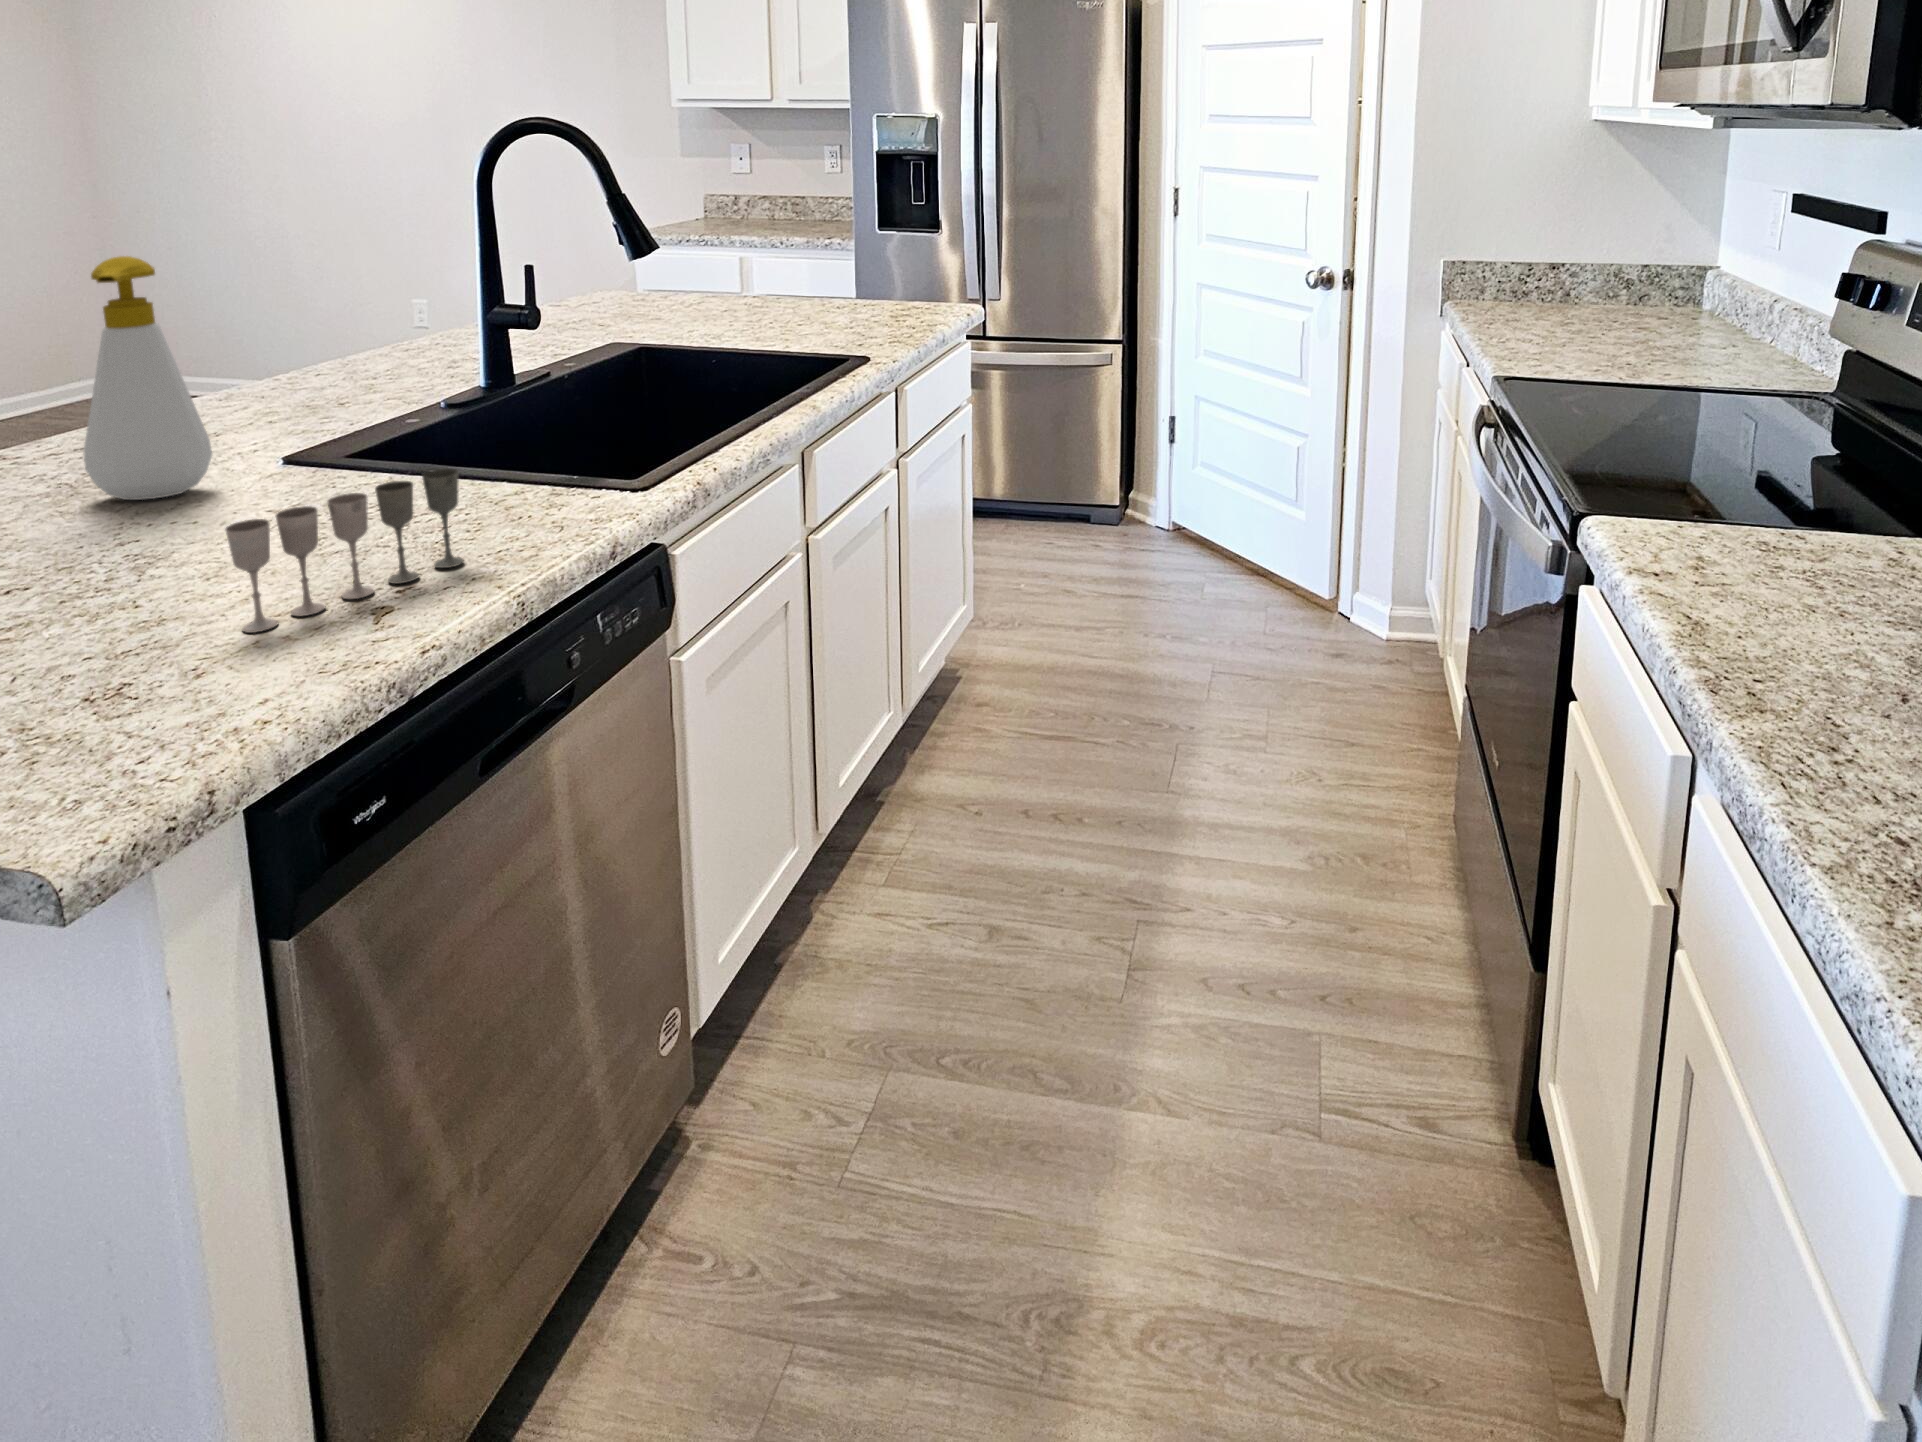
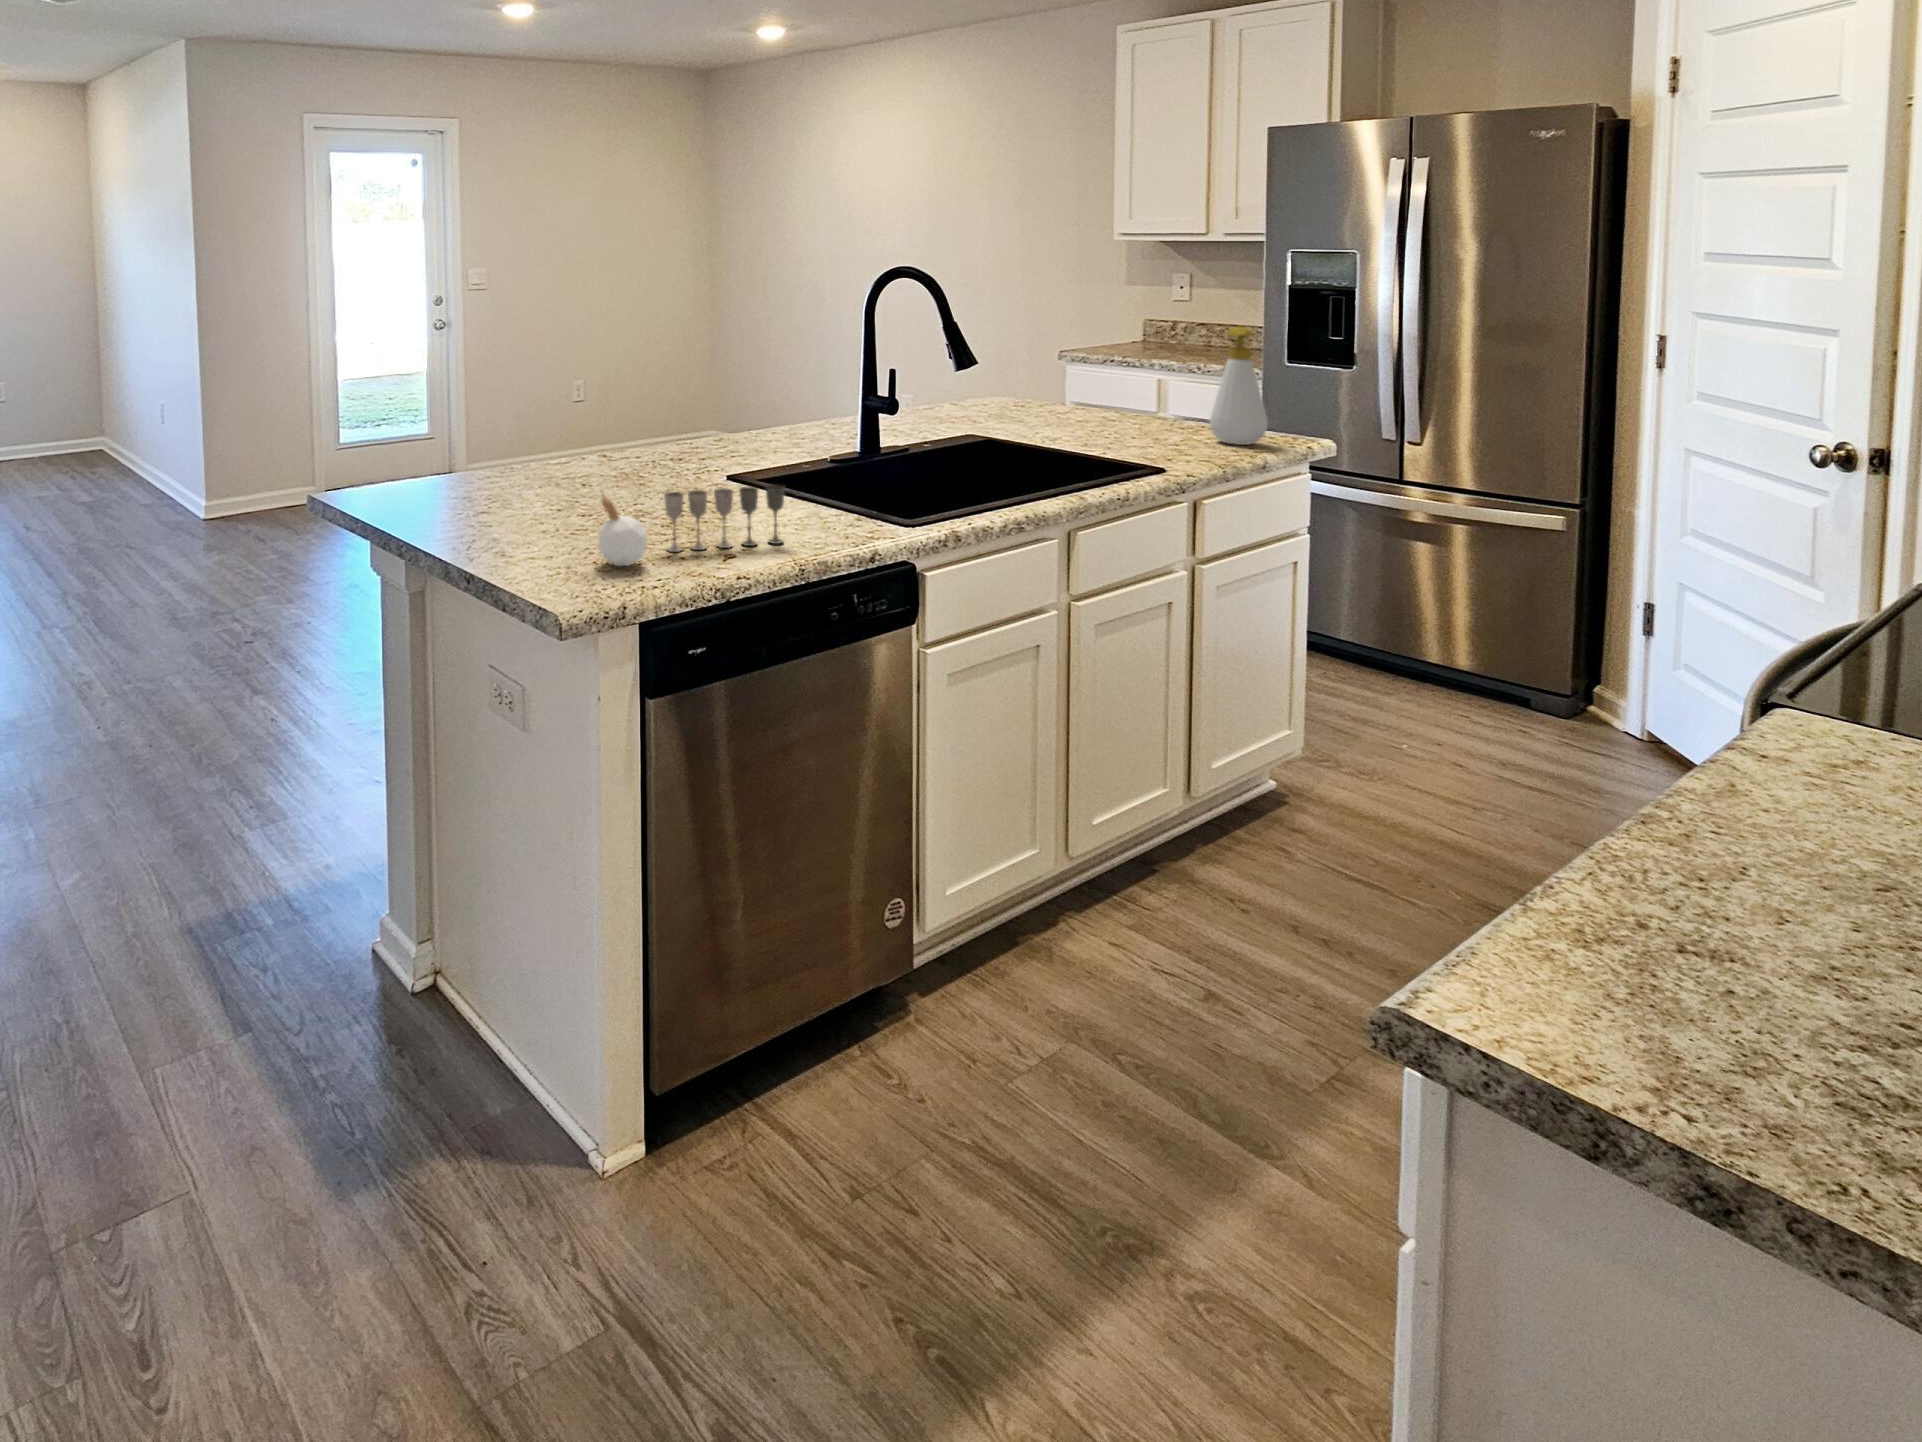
soap bottle: present [84,256,212,500] -> present [1210,327,1268,445]
candle: none [72,536,216,697] -> present [598,491,647,567]

